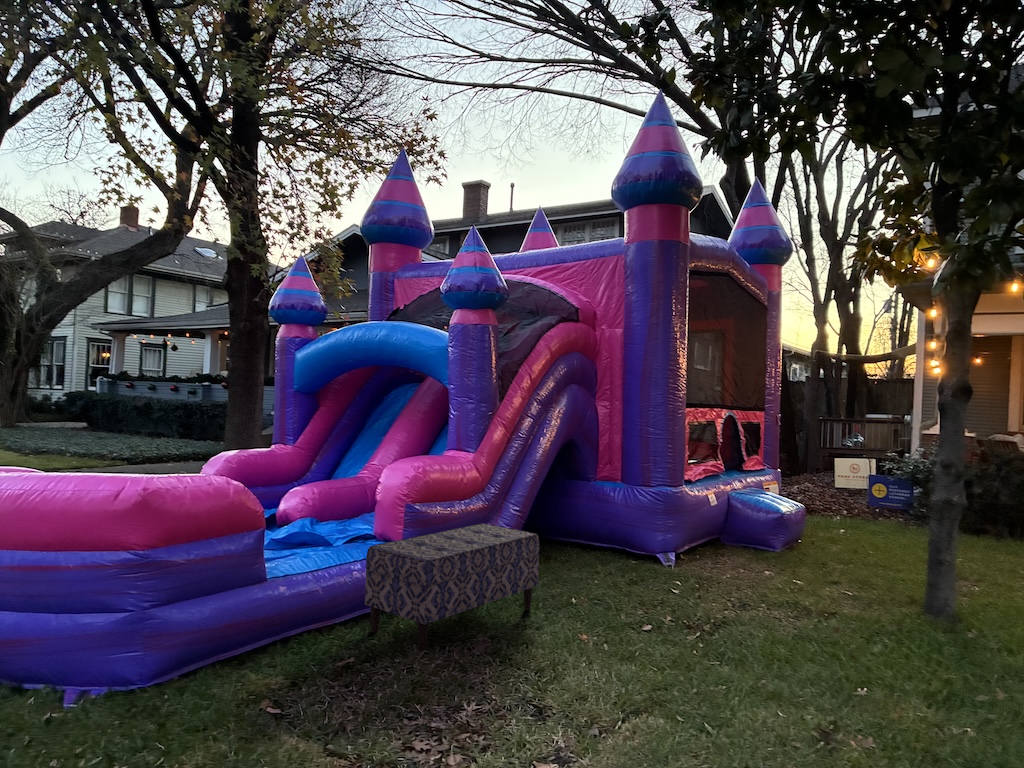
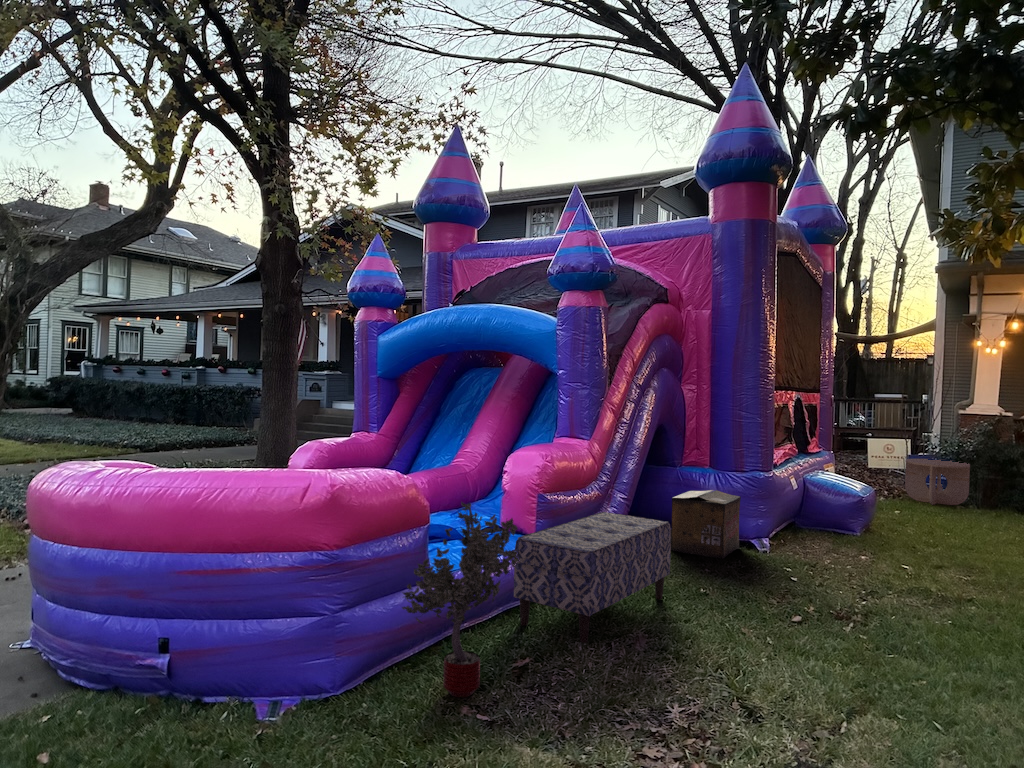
side table: none [850,477,912,525] -> present [905,458,970,505]
cardboard box: none [574,505,646,573] -> present [671,490,741,559]
potted tree: none [192,508,335,700] -> present [402,502,520,698]

